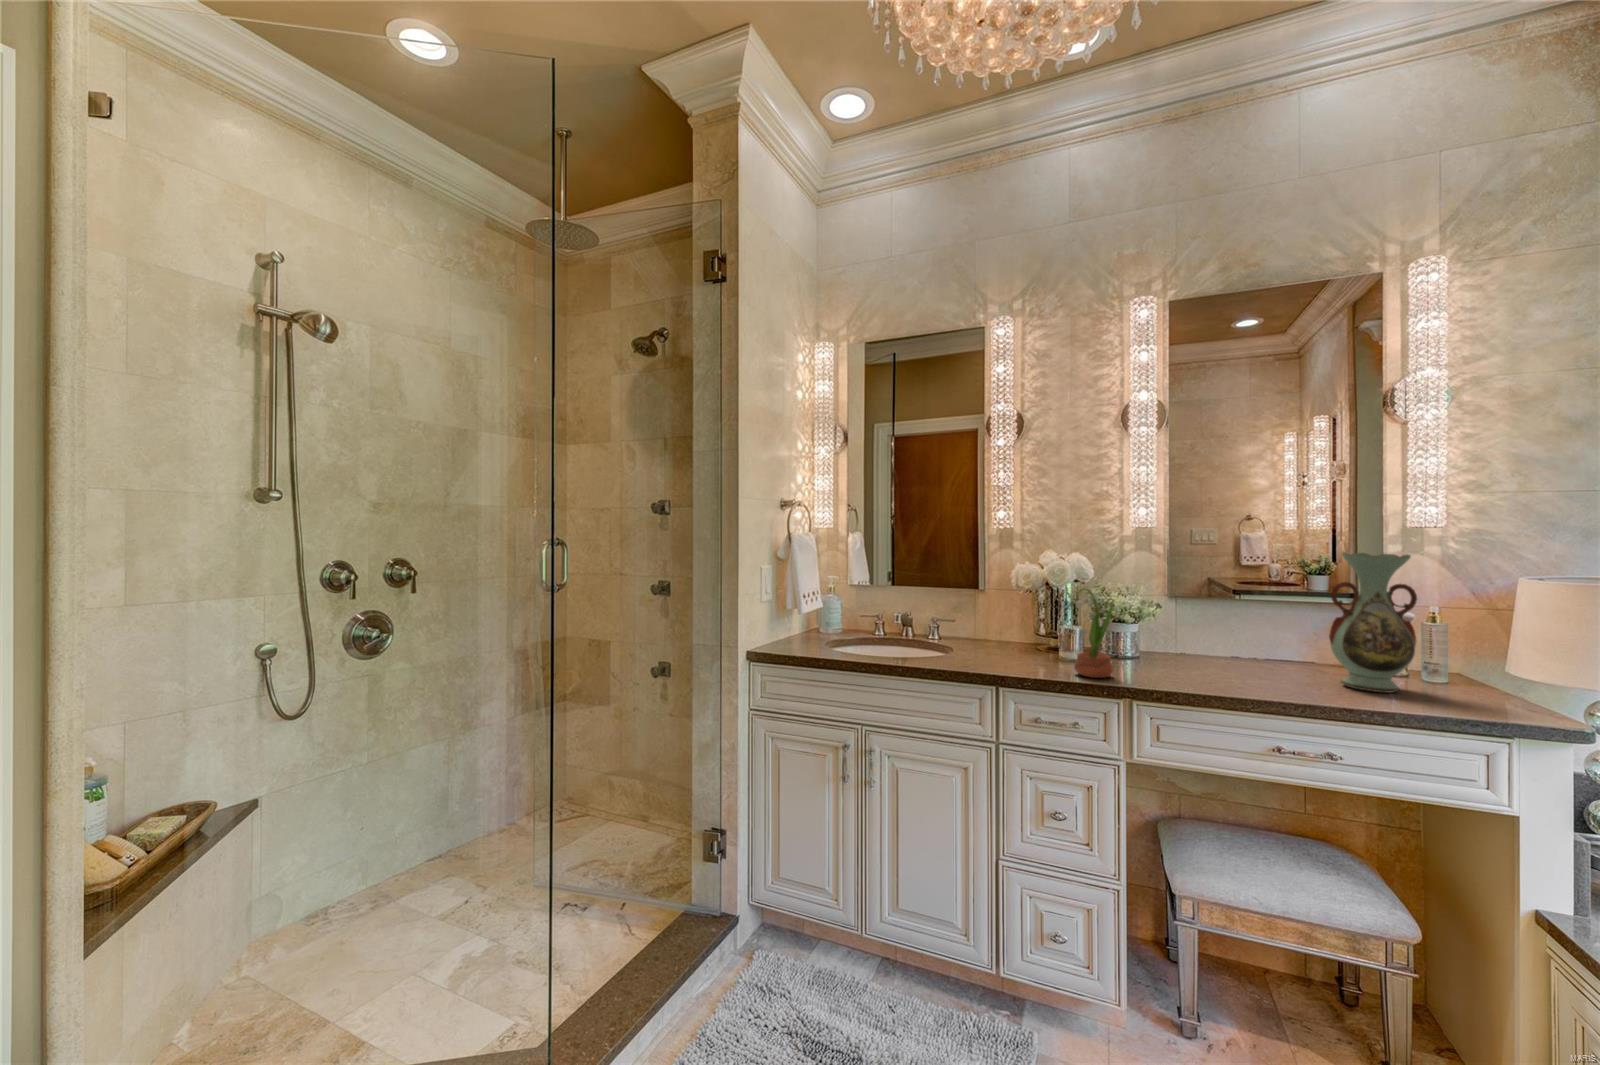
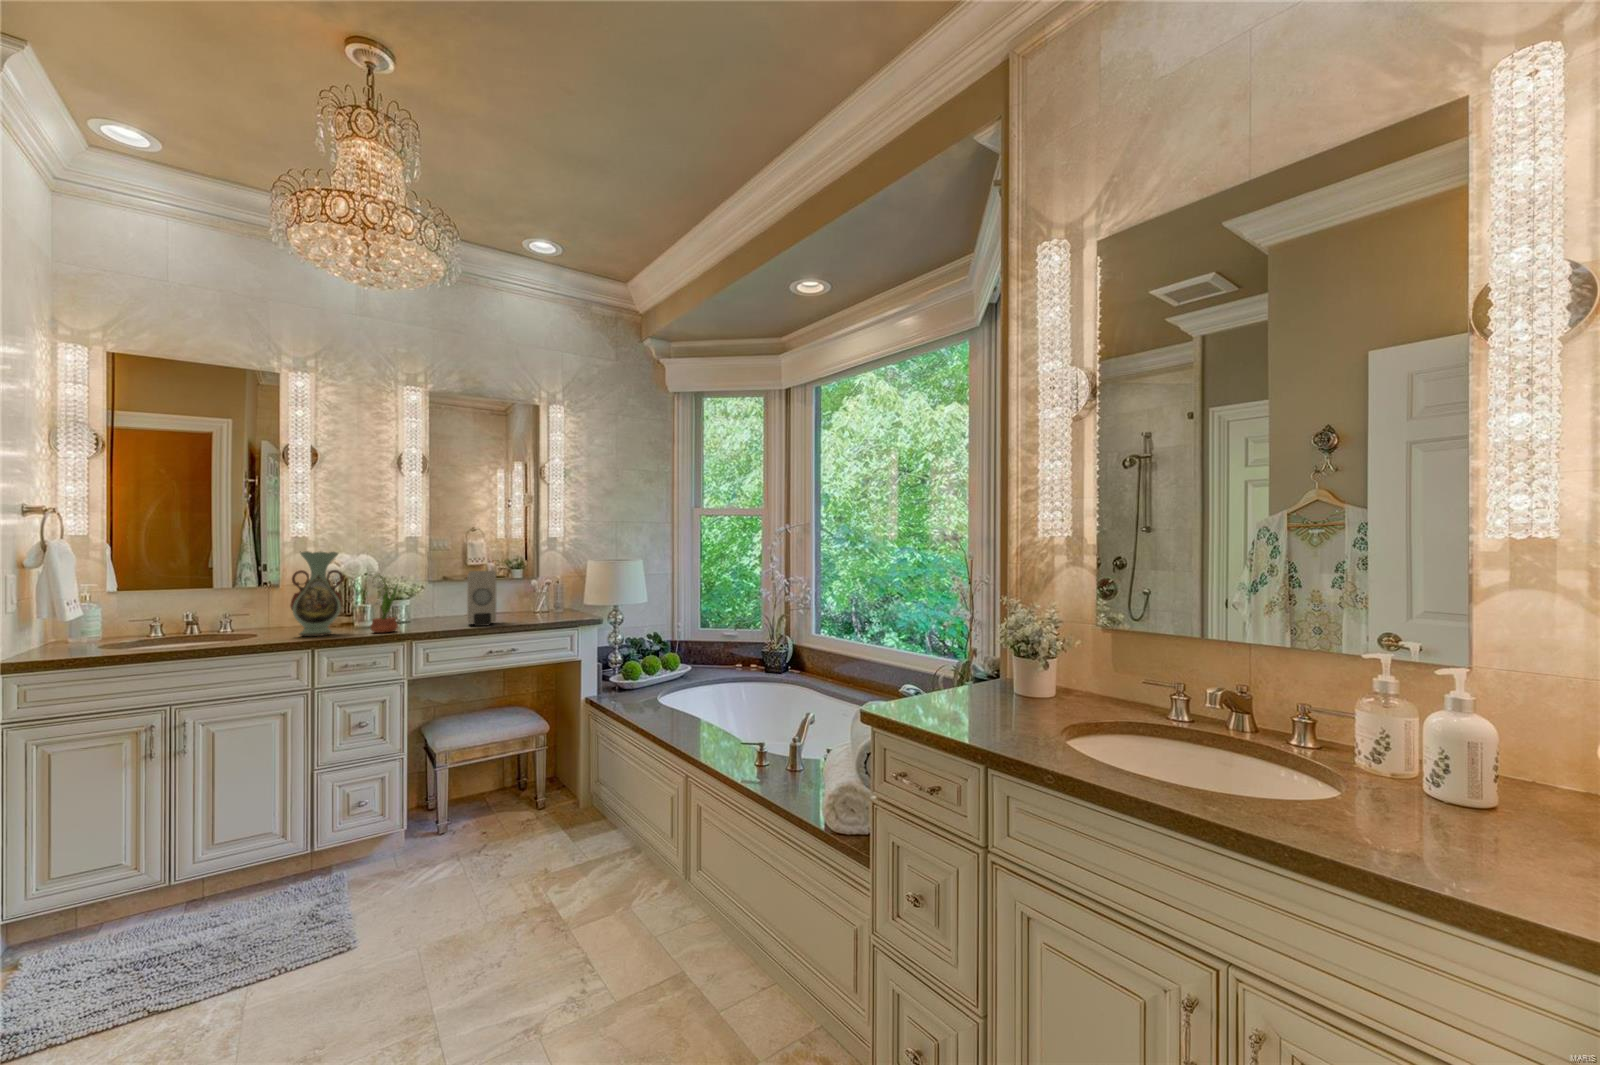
decorative vase: present [1329,552,1417,693] -> present [290,551,344,636]
soap dispenser: none [1231,591,1291,696] -> present [467,571,496,626]

